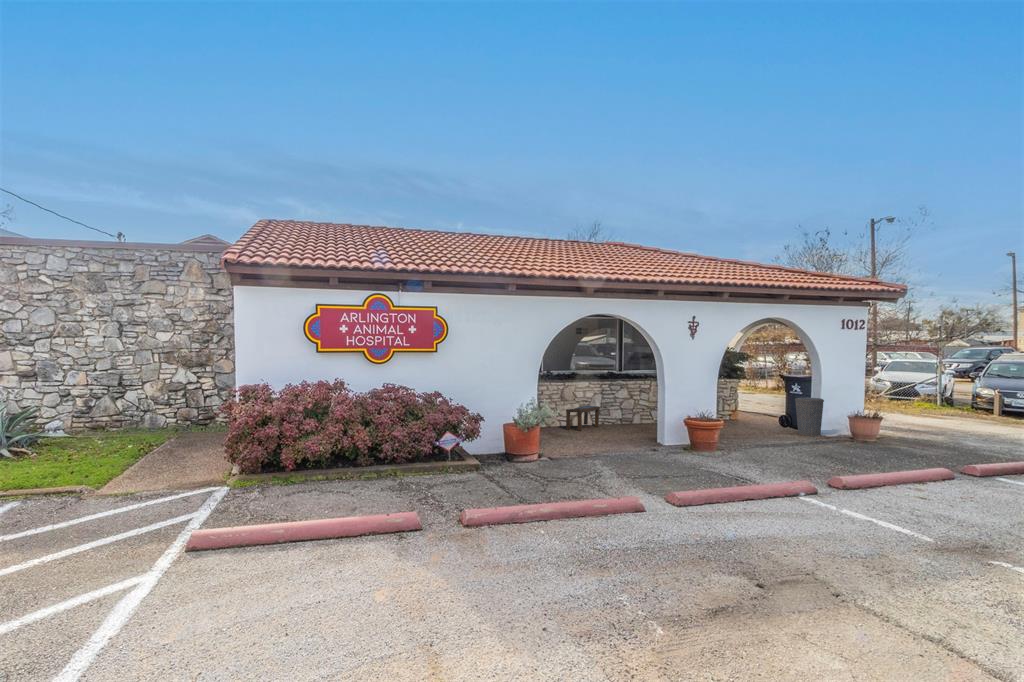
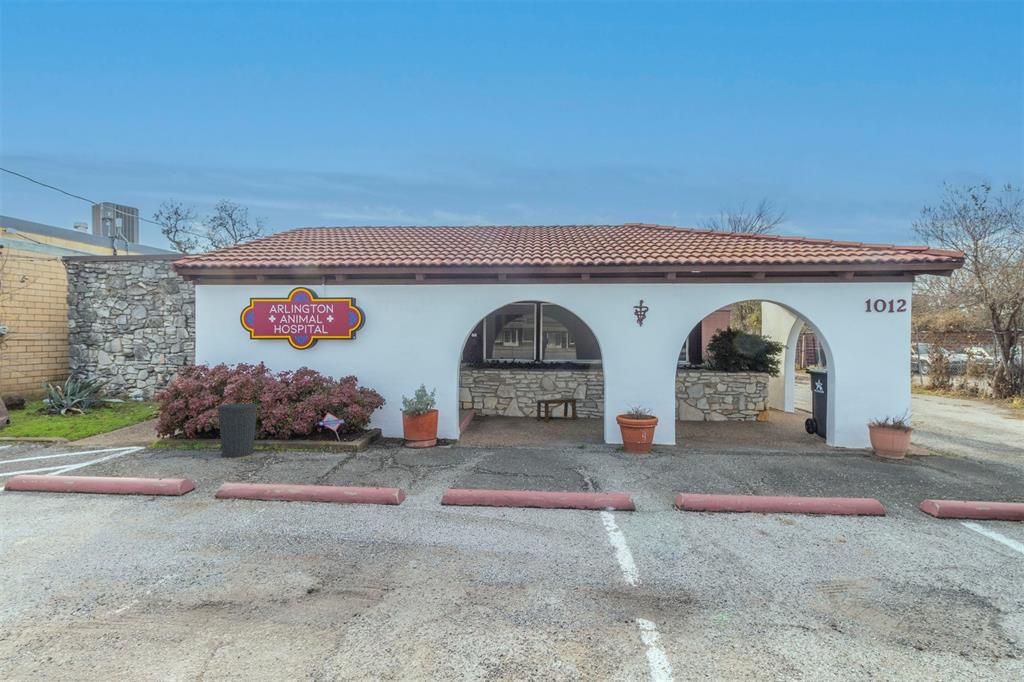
trash can: present [795,397,824,436] -> present [217,403,257,457]

